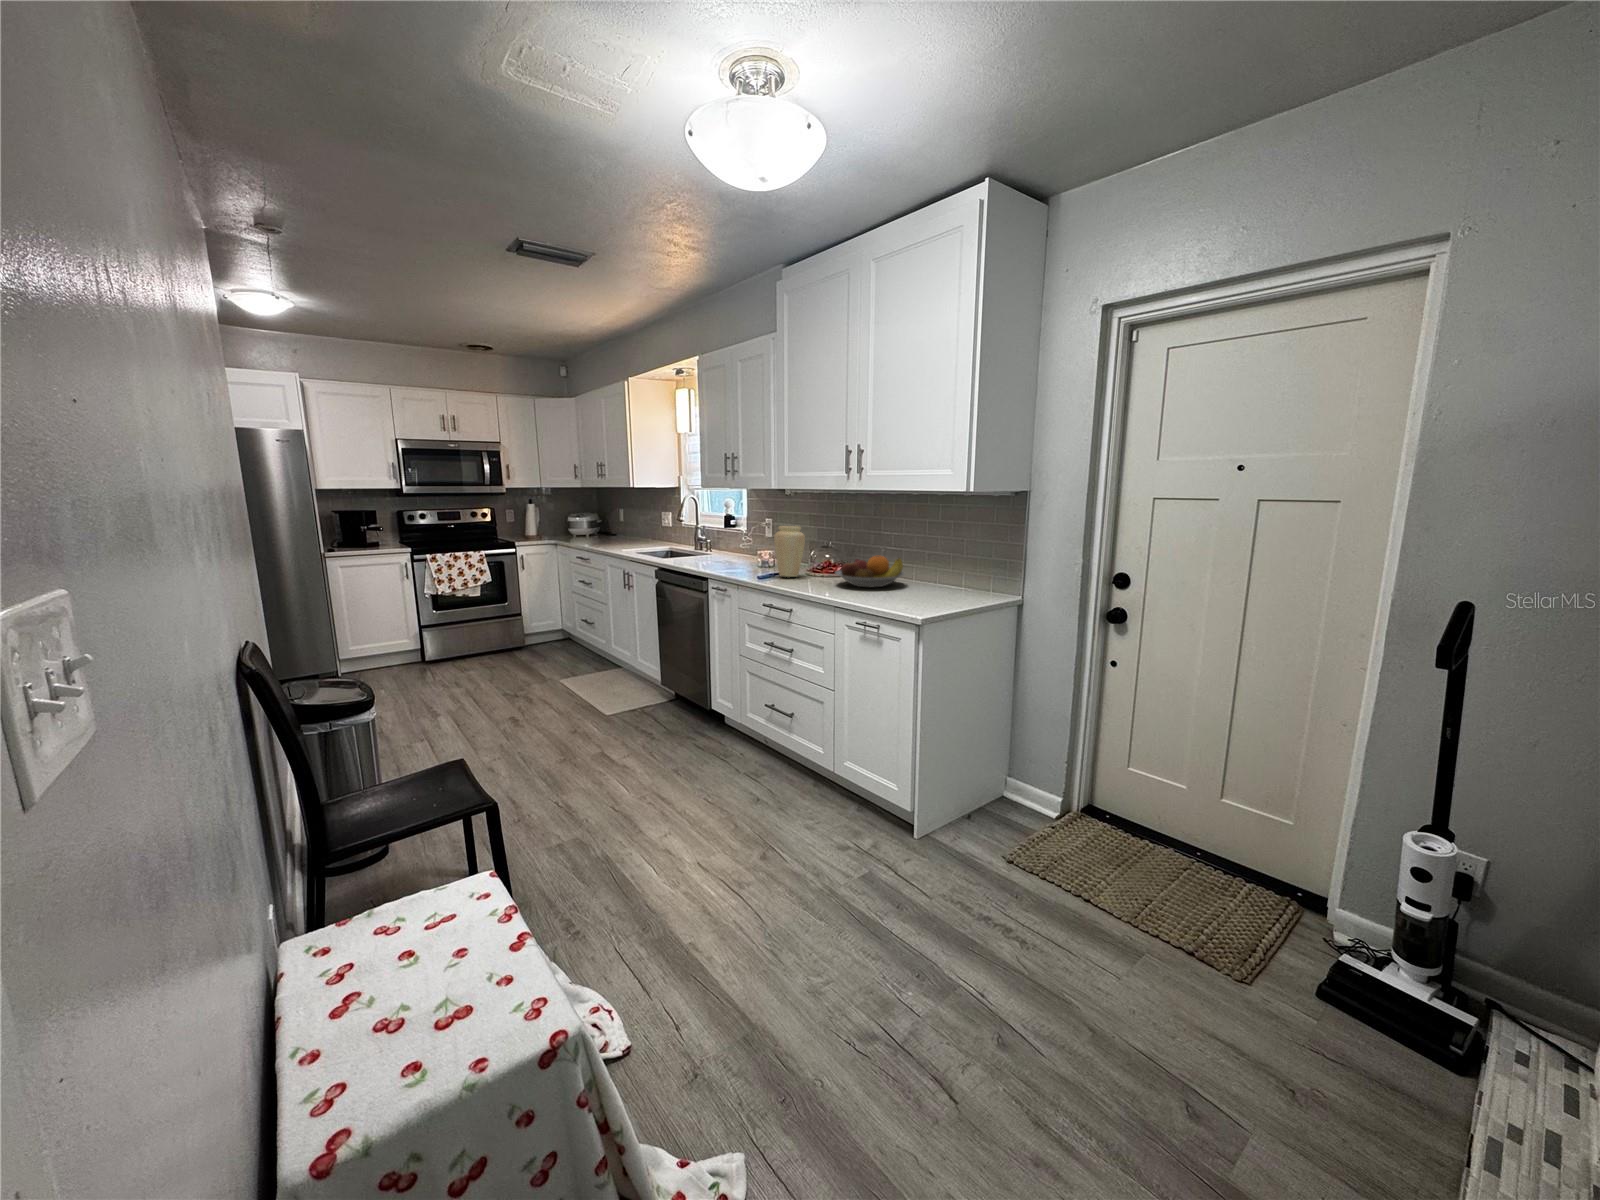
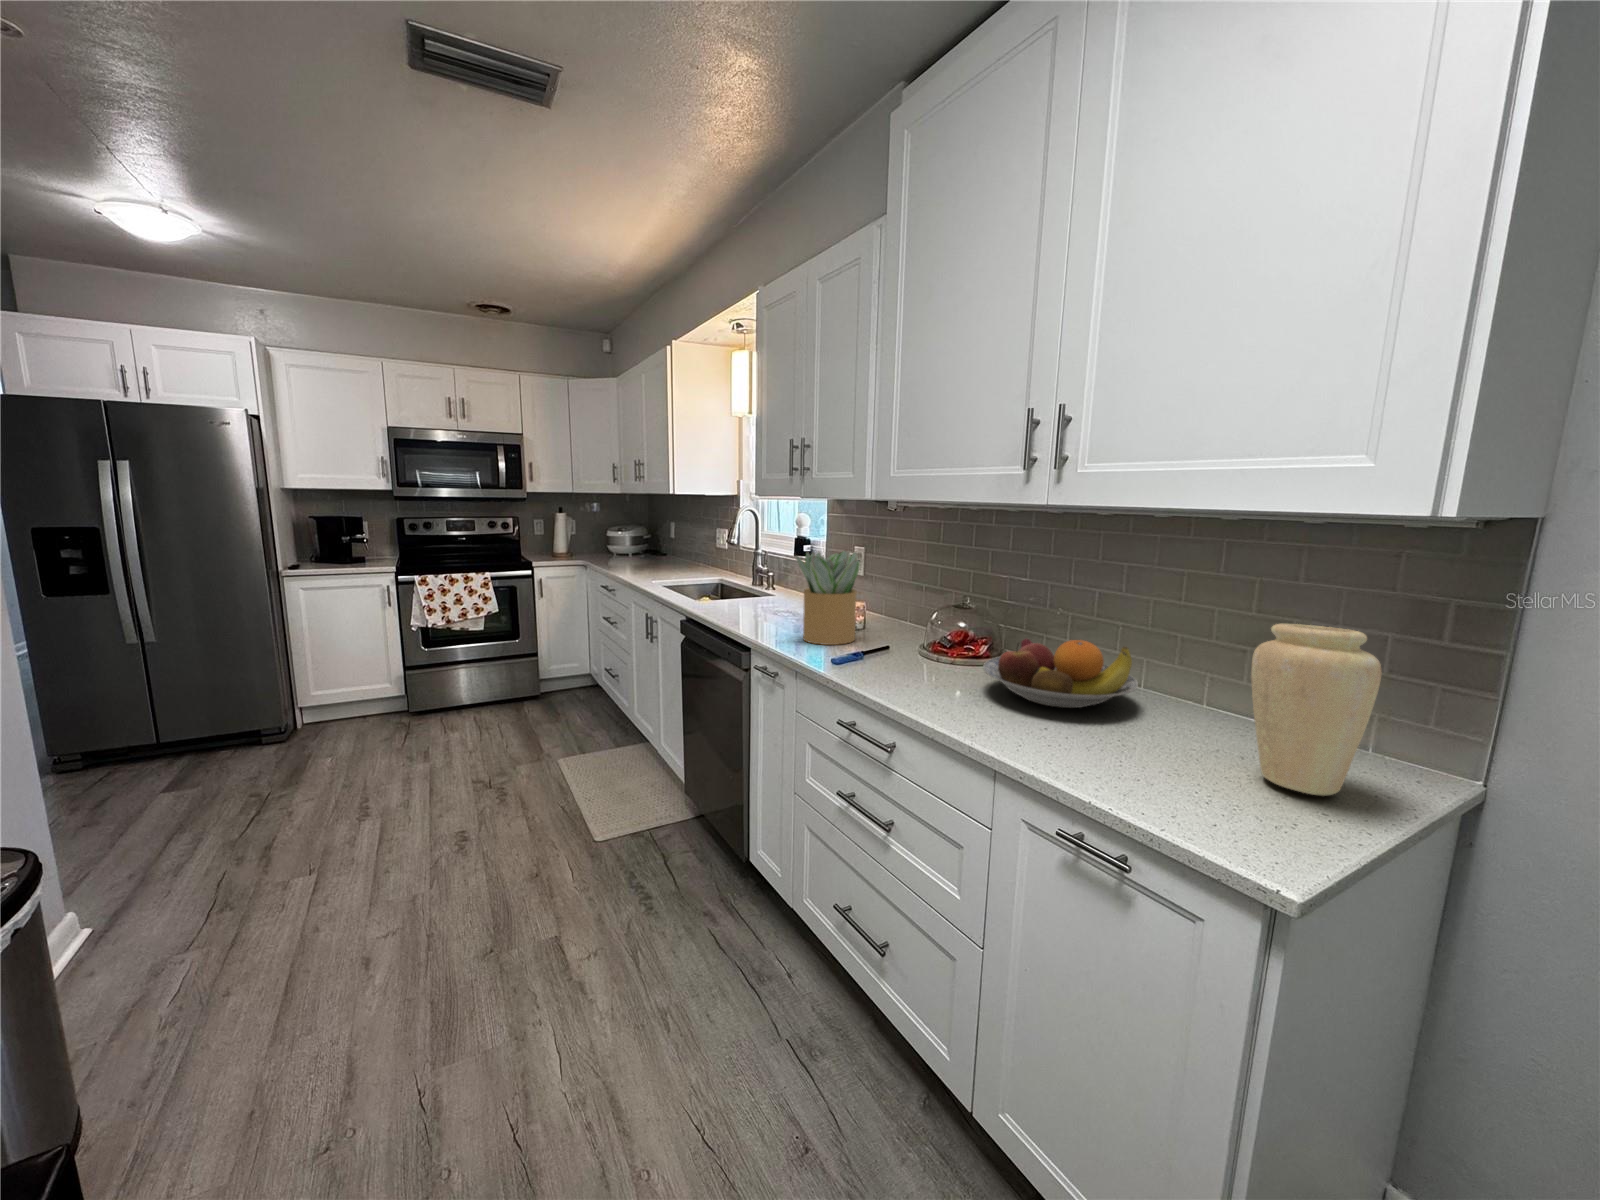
potted plant: none [733,519,771,574] -> present [796,550,860,645]
vase: present [774,526,805,577] -> present [1251,624,1382,795]

